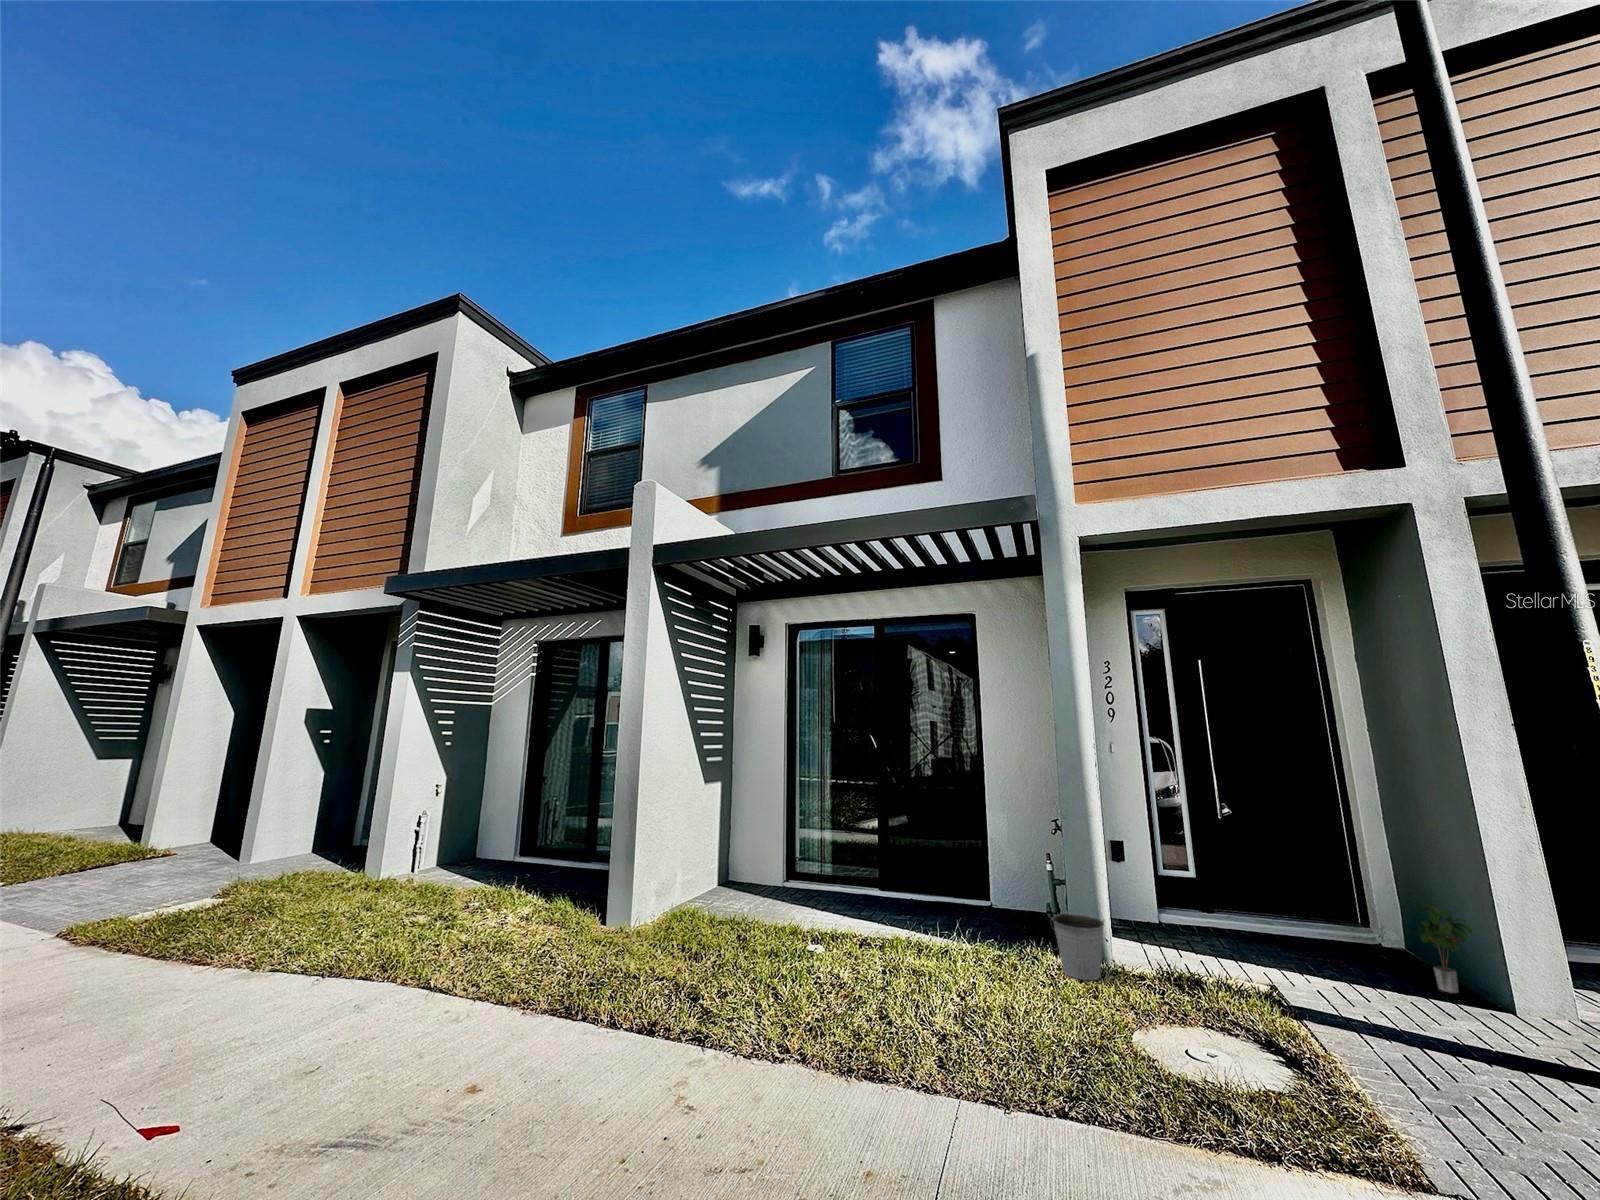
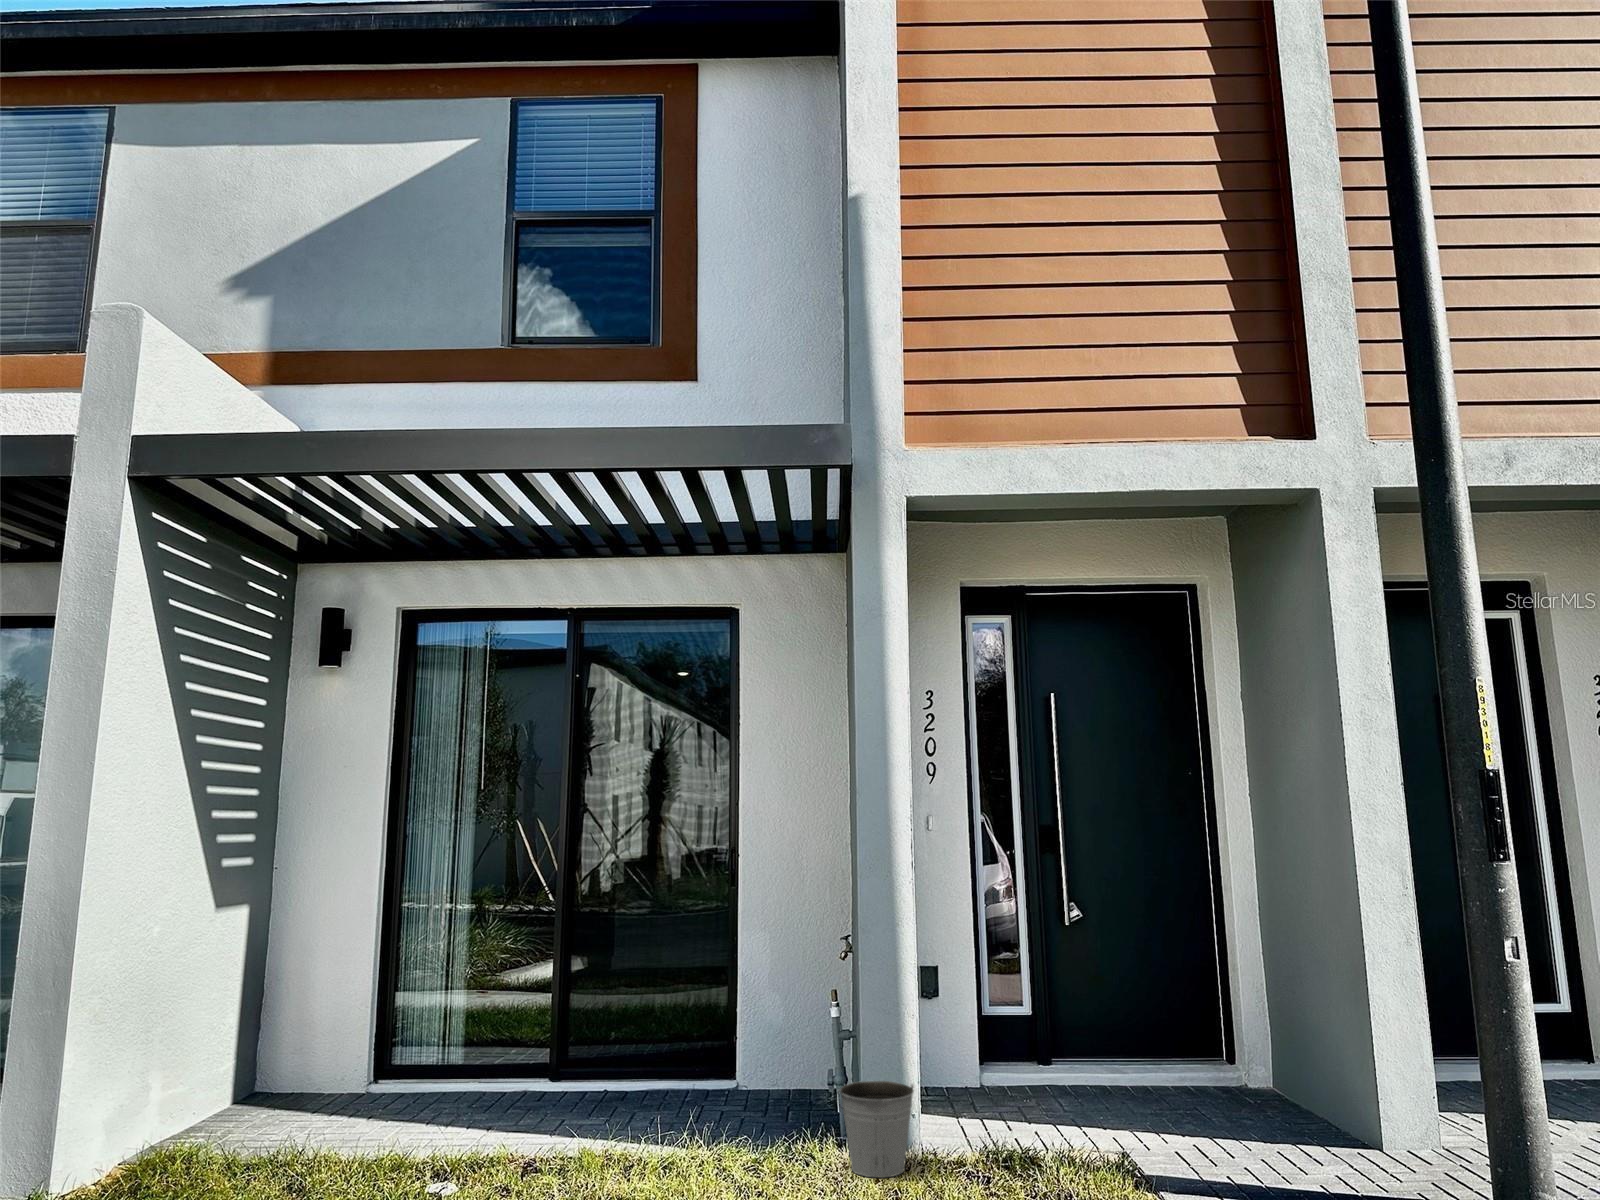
potted plant: present [1418,904,1472,993] -> none [1290,1022,1347,1135]

